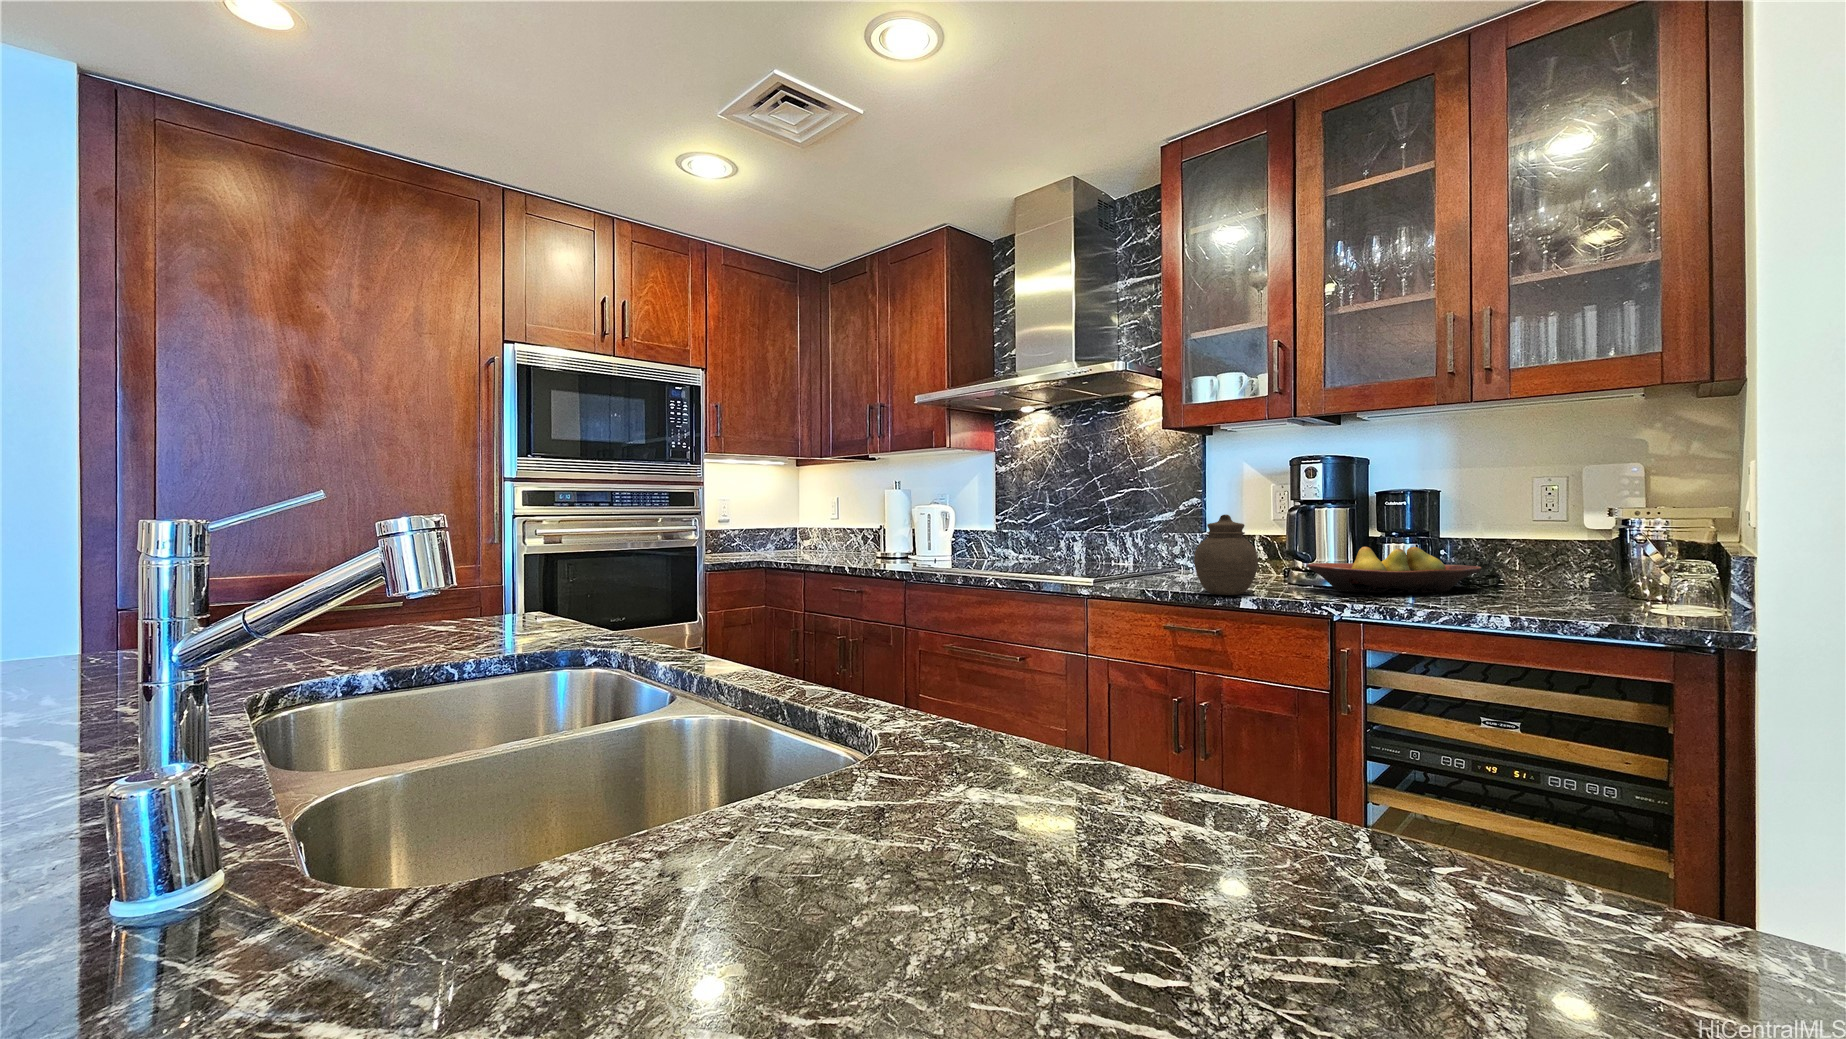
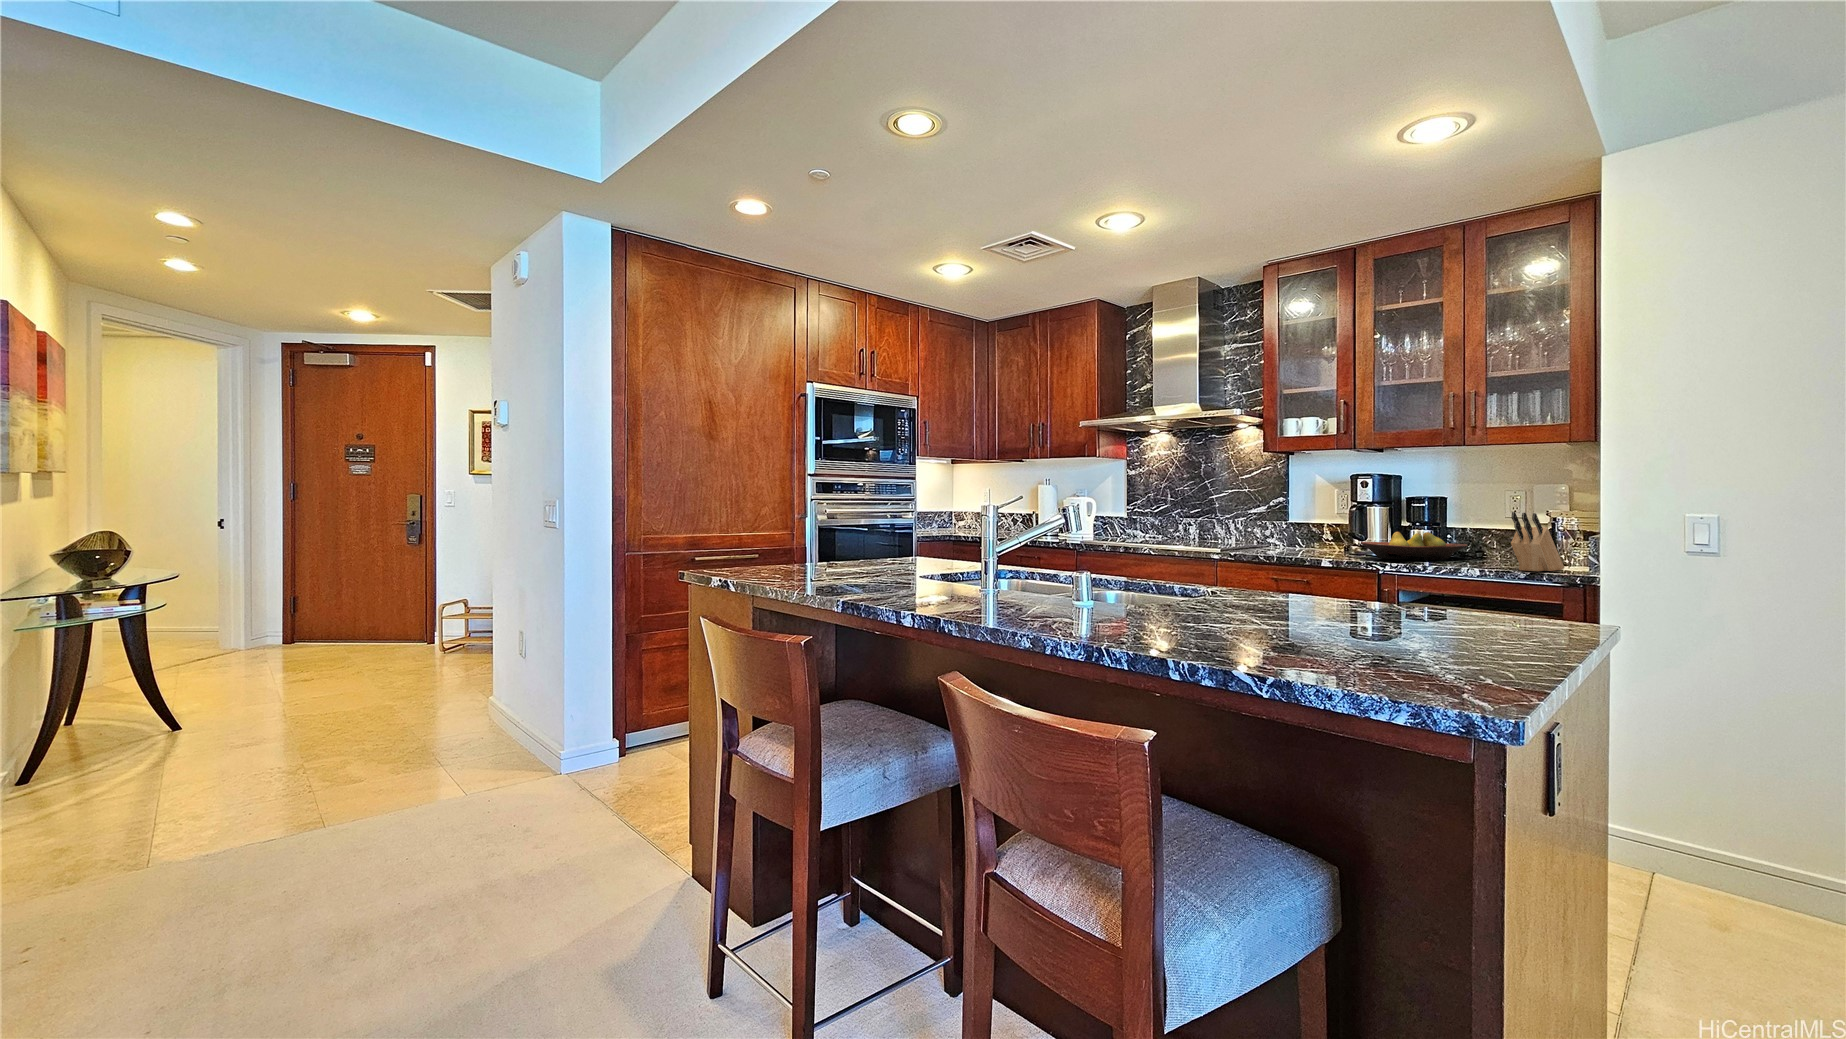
knife block: none [1582,508,1674,620] -> present [1511,512,1564,571]
jar: present [1194,515,1258,595] -> none [1290,511,1330,560]

